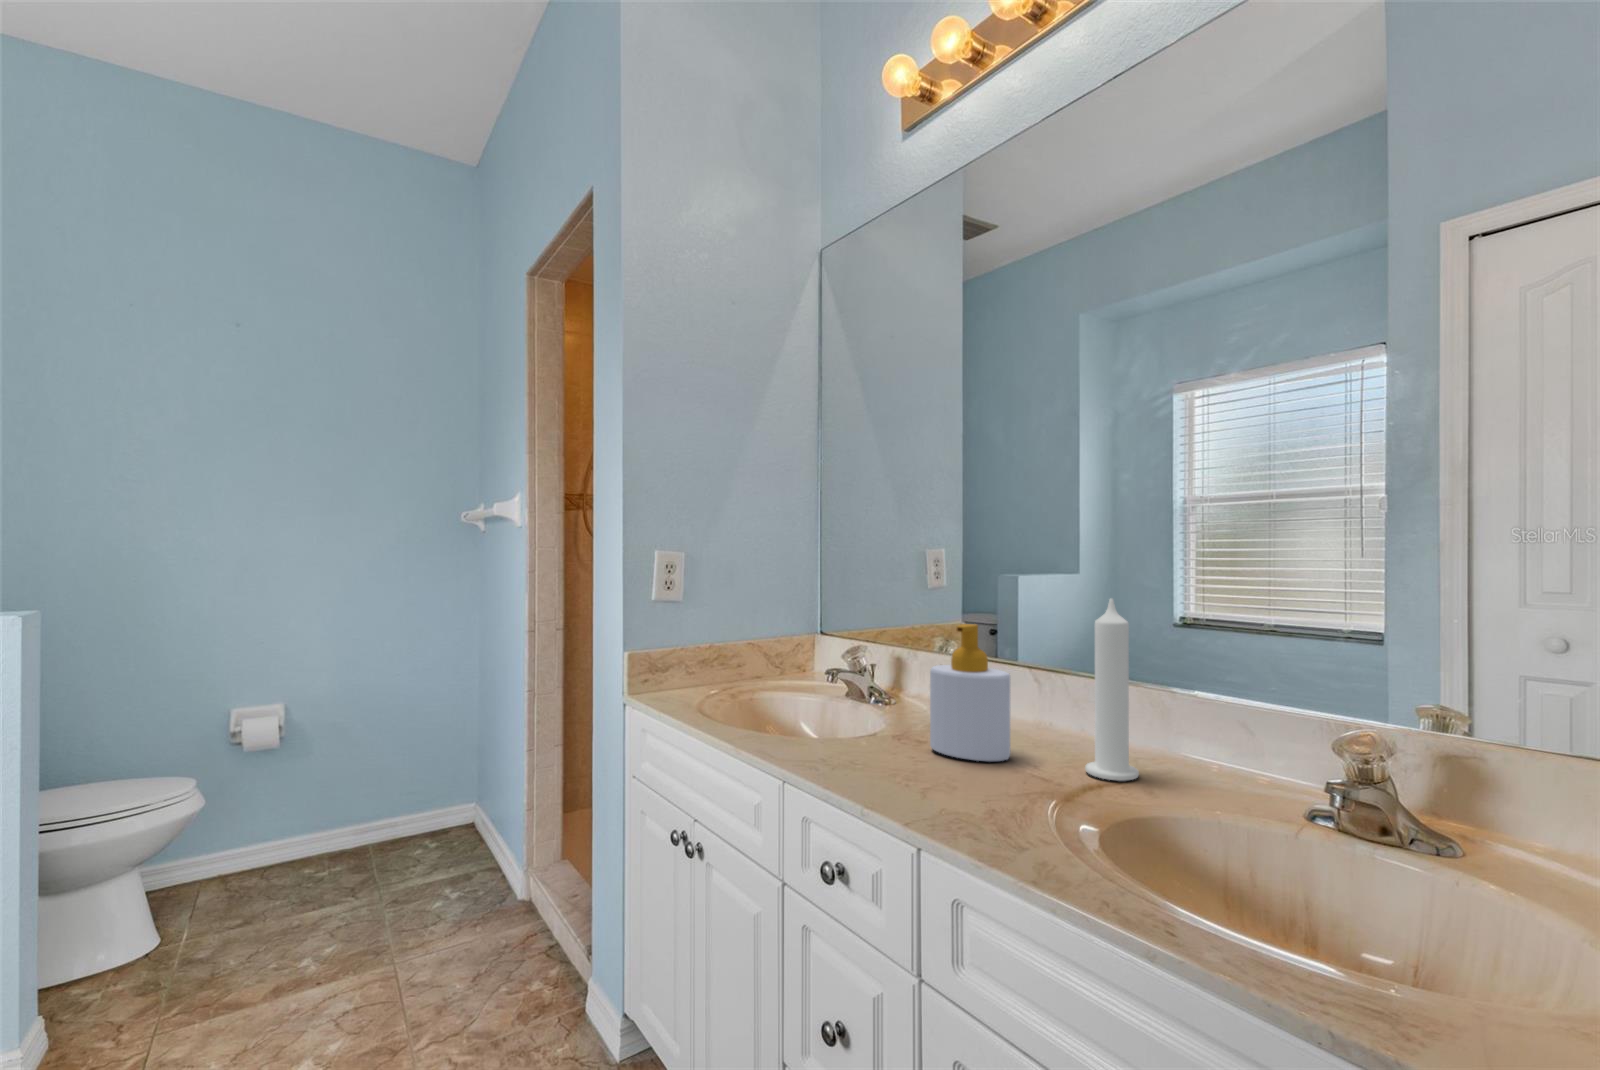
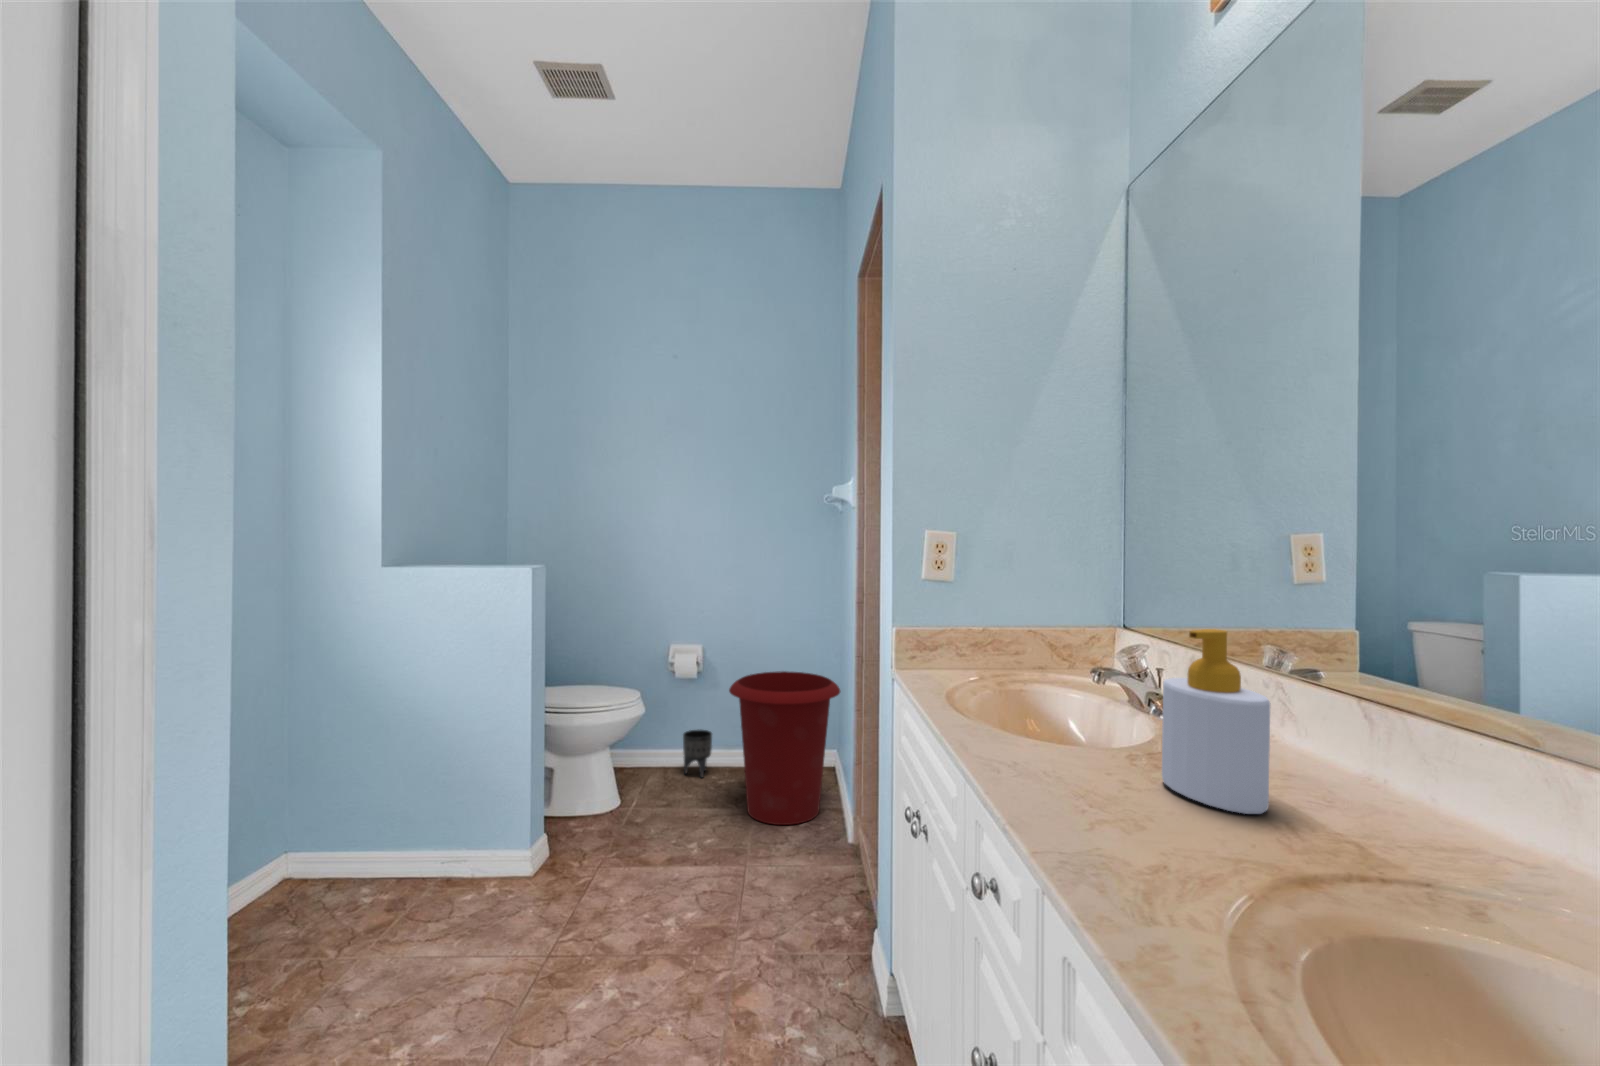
candle: present [1085,599,1139,781] -> none [1372,608,1470,888]
waste bin: none [343,719,494,908] -> present [729,671,840,825]
planter: none [254,813,300,877] -> present [683,730,712,778]

